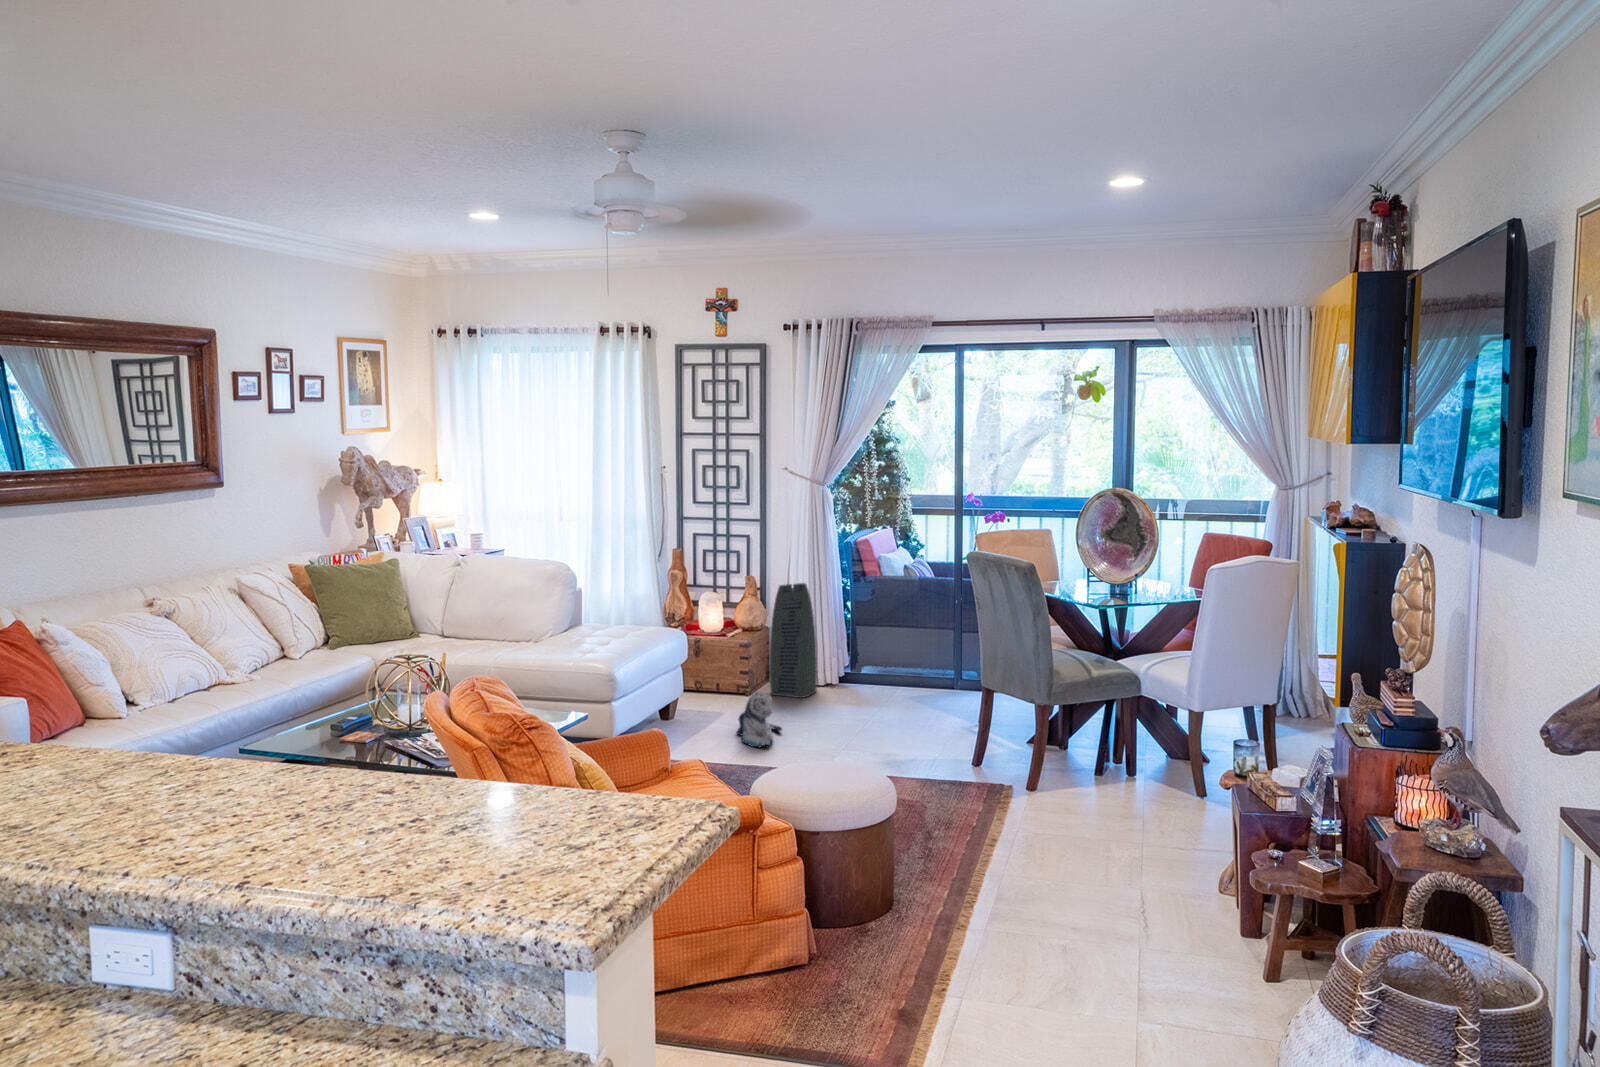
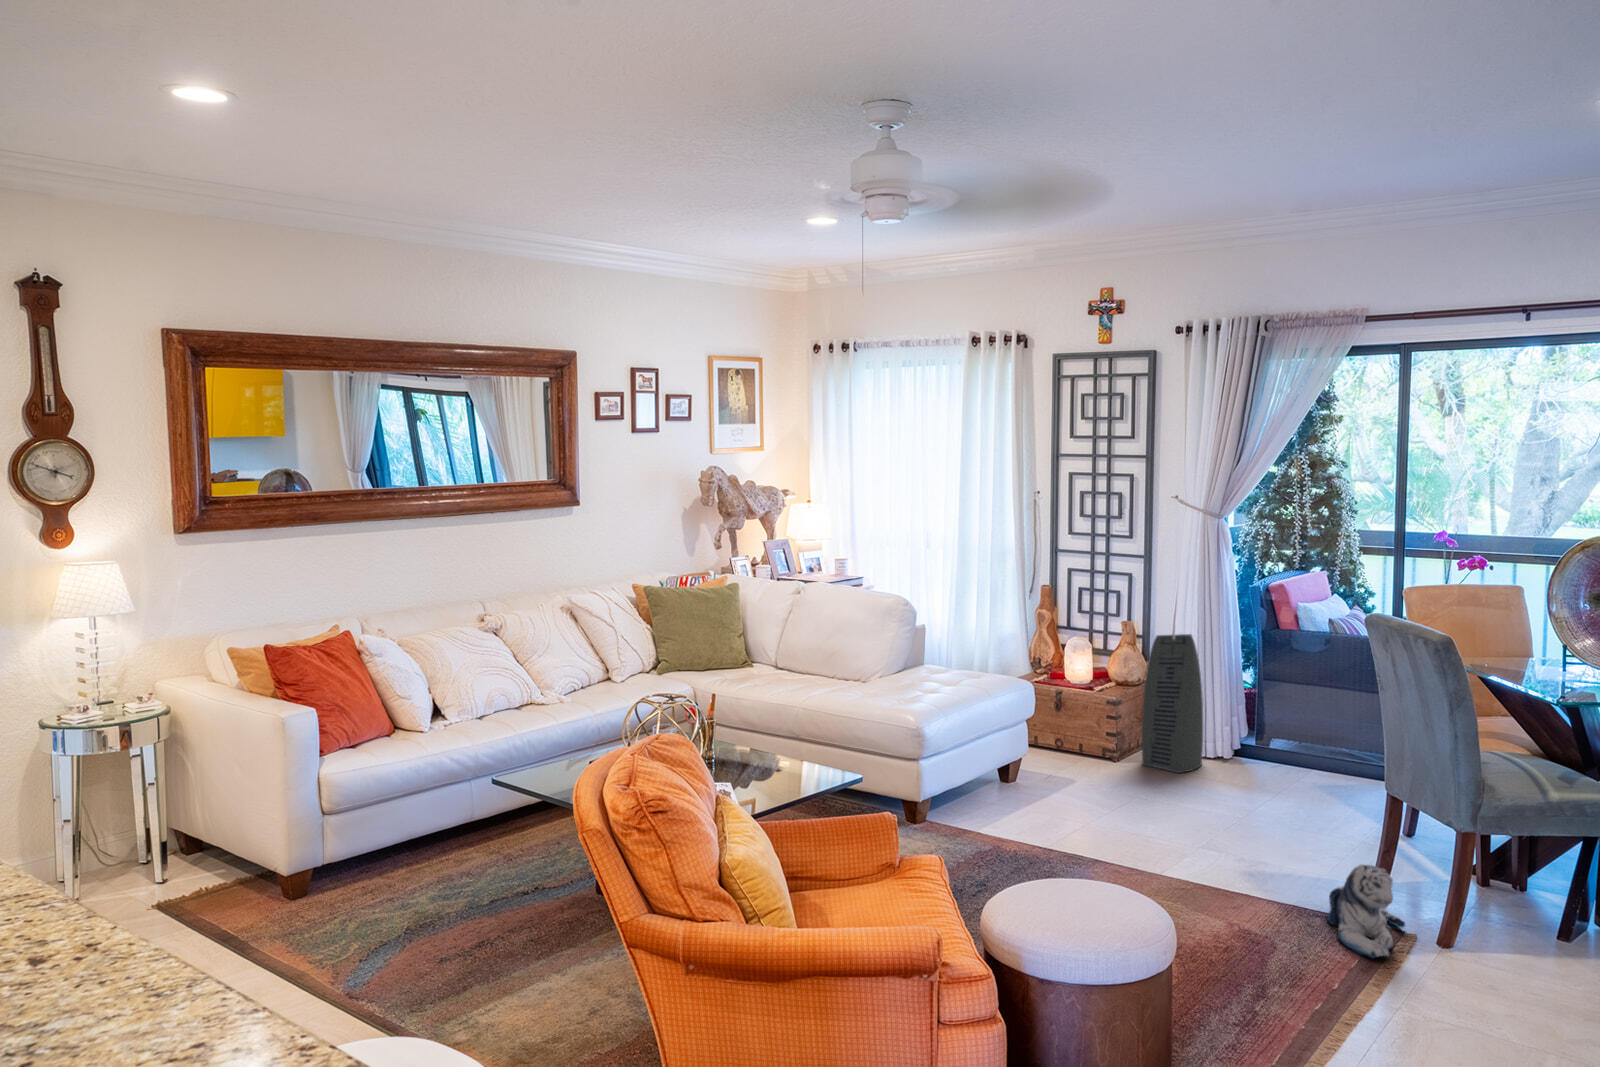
plush toy: present [737,692,782,747] -> present [1326,864,1405,958]

